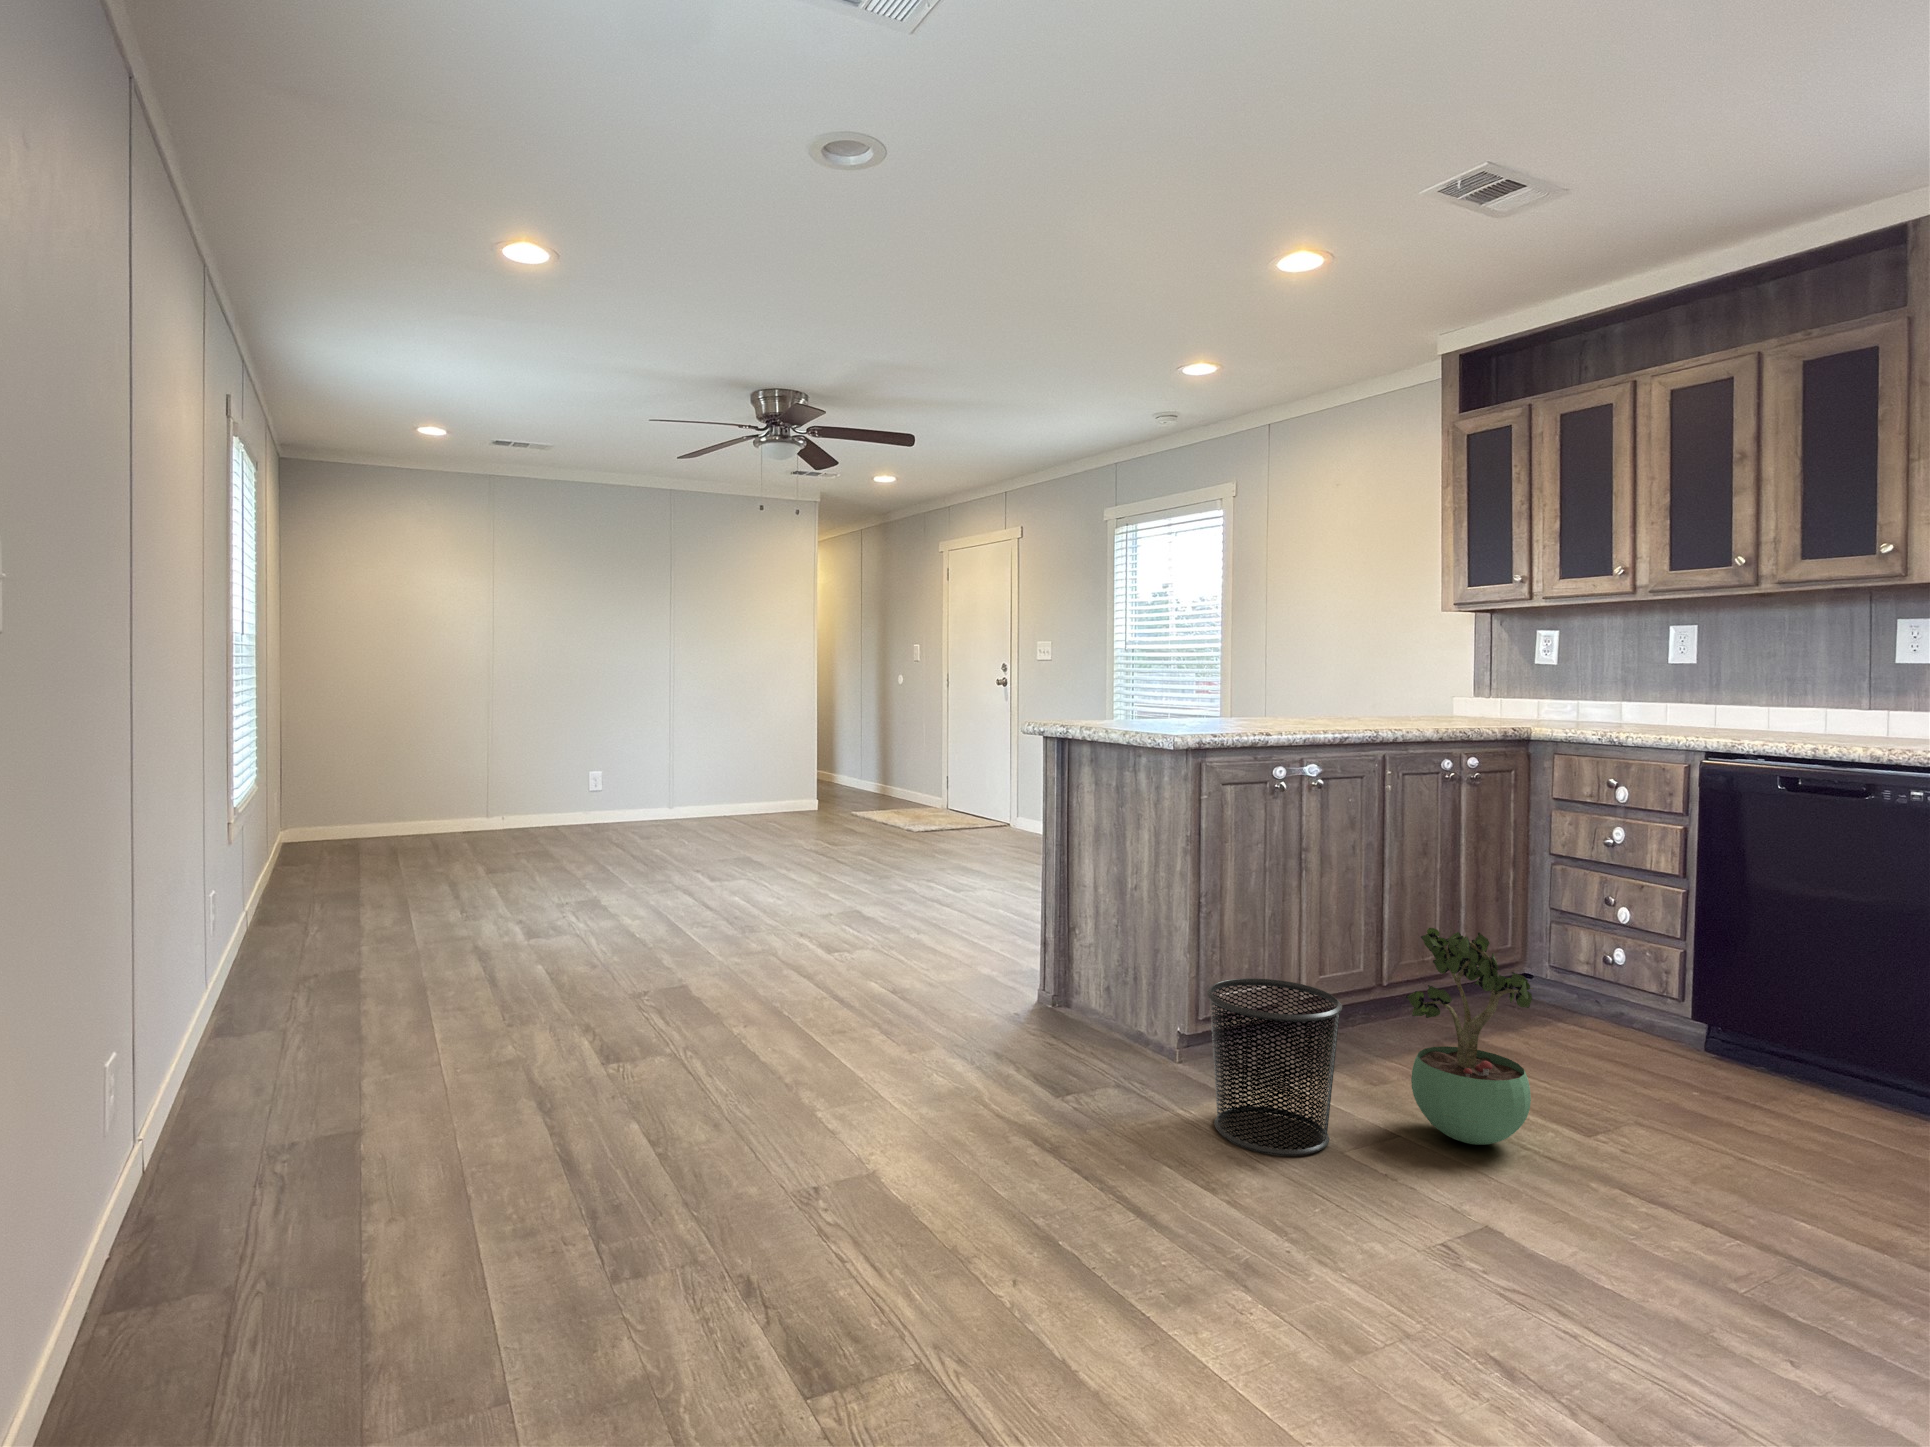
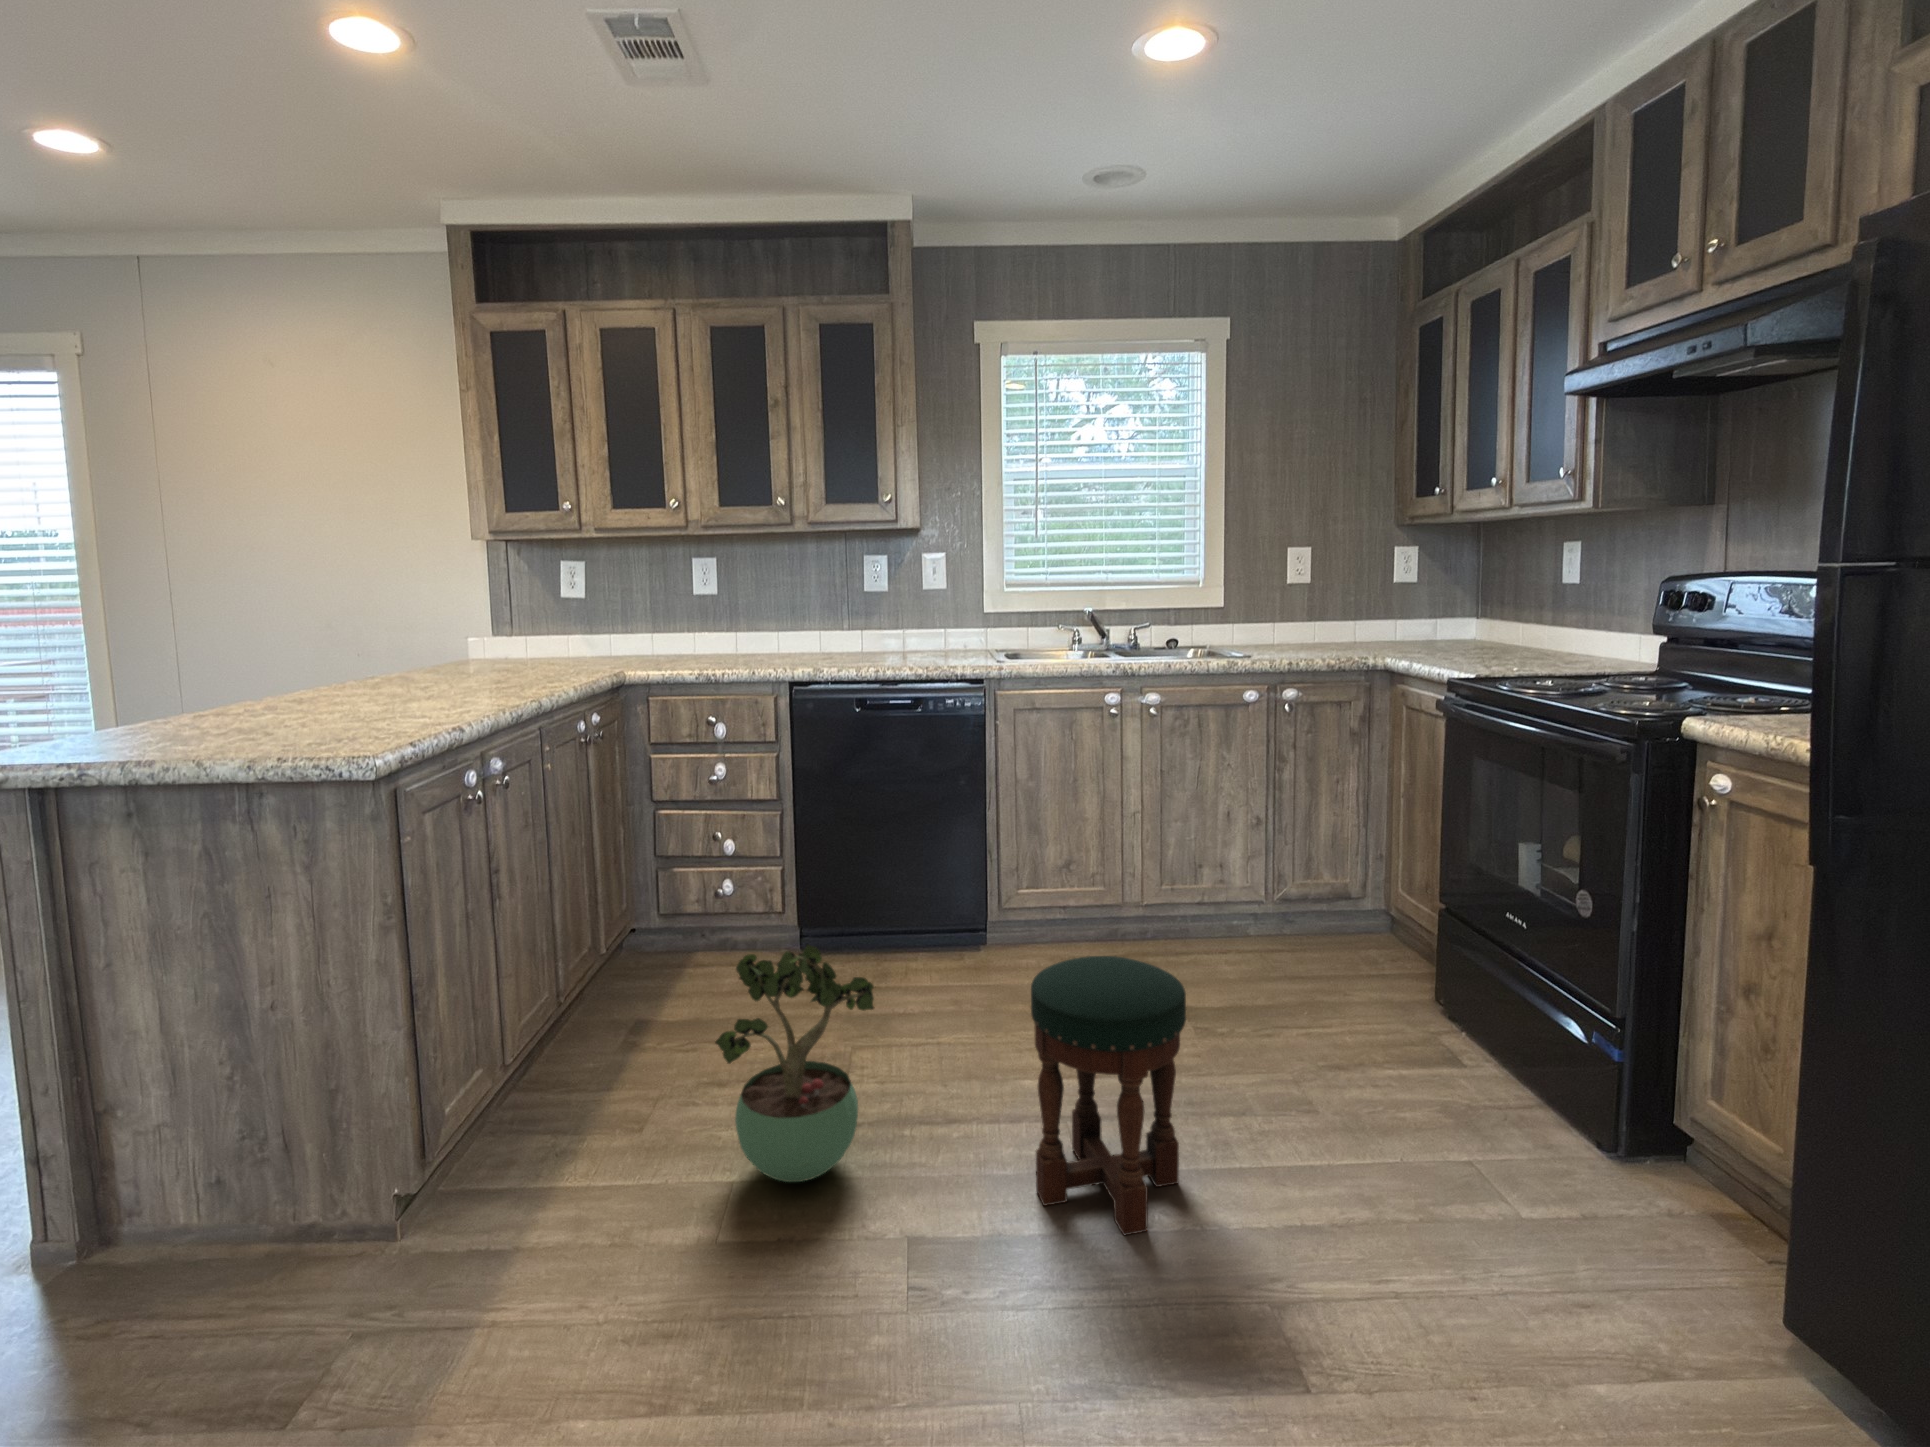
waste bin: present [1207,978,1342,1156] -> none [525,1092,724,1386]
stool: none [1654,1023,1865,1328] -> present [1031,956,1186,1235]

